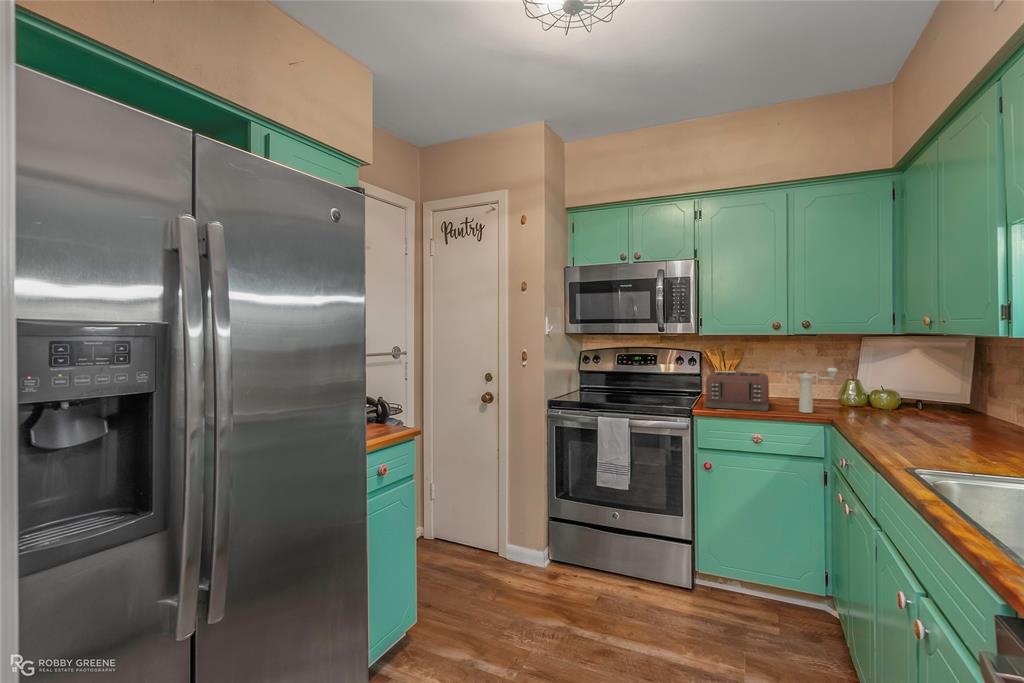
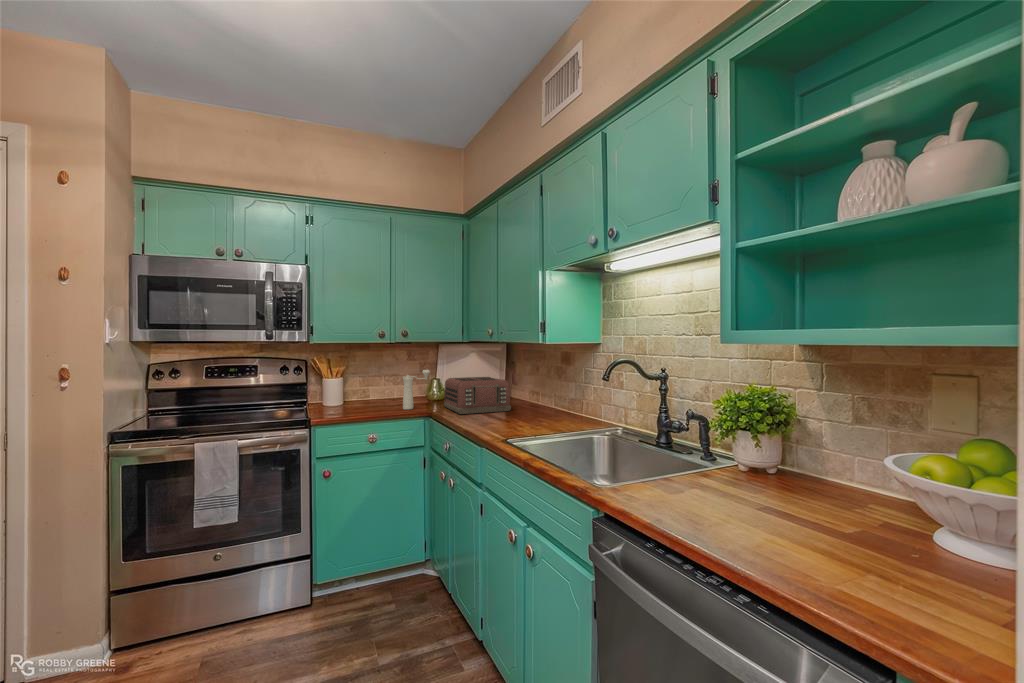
toaster: present [705,372,769,411] -> present [444,377,511,414]

